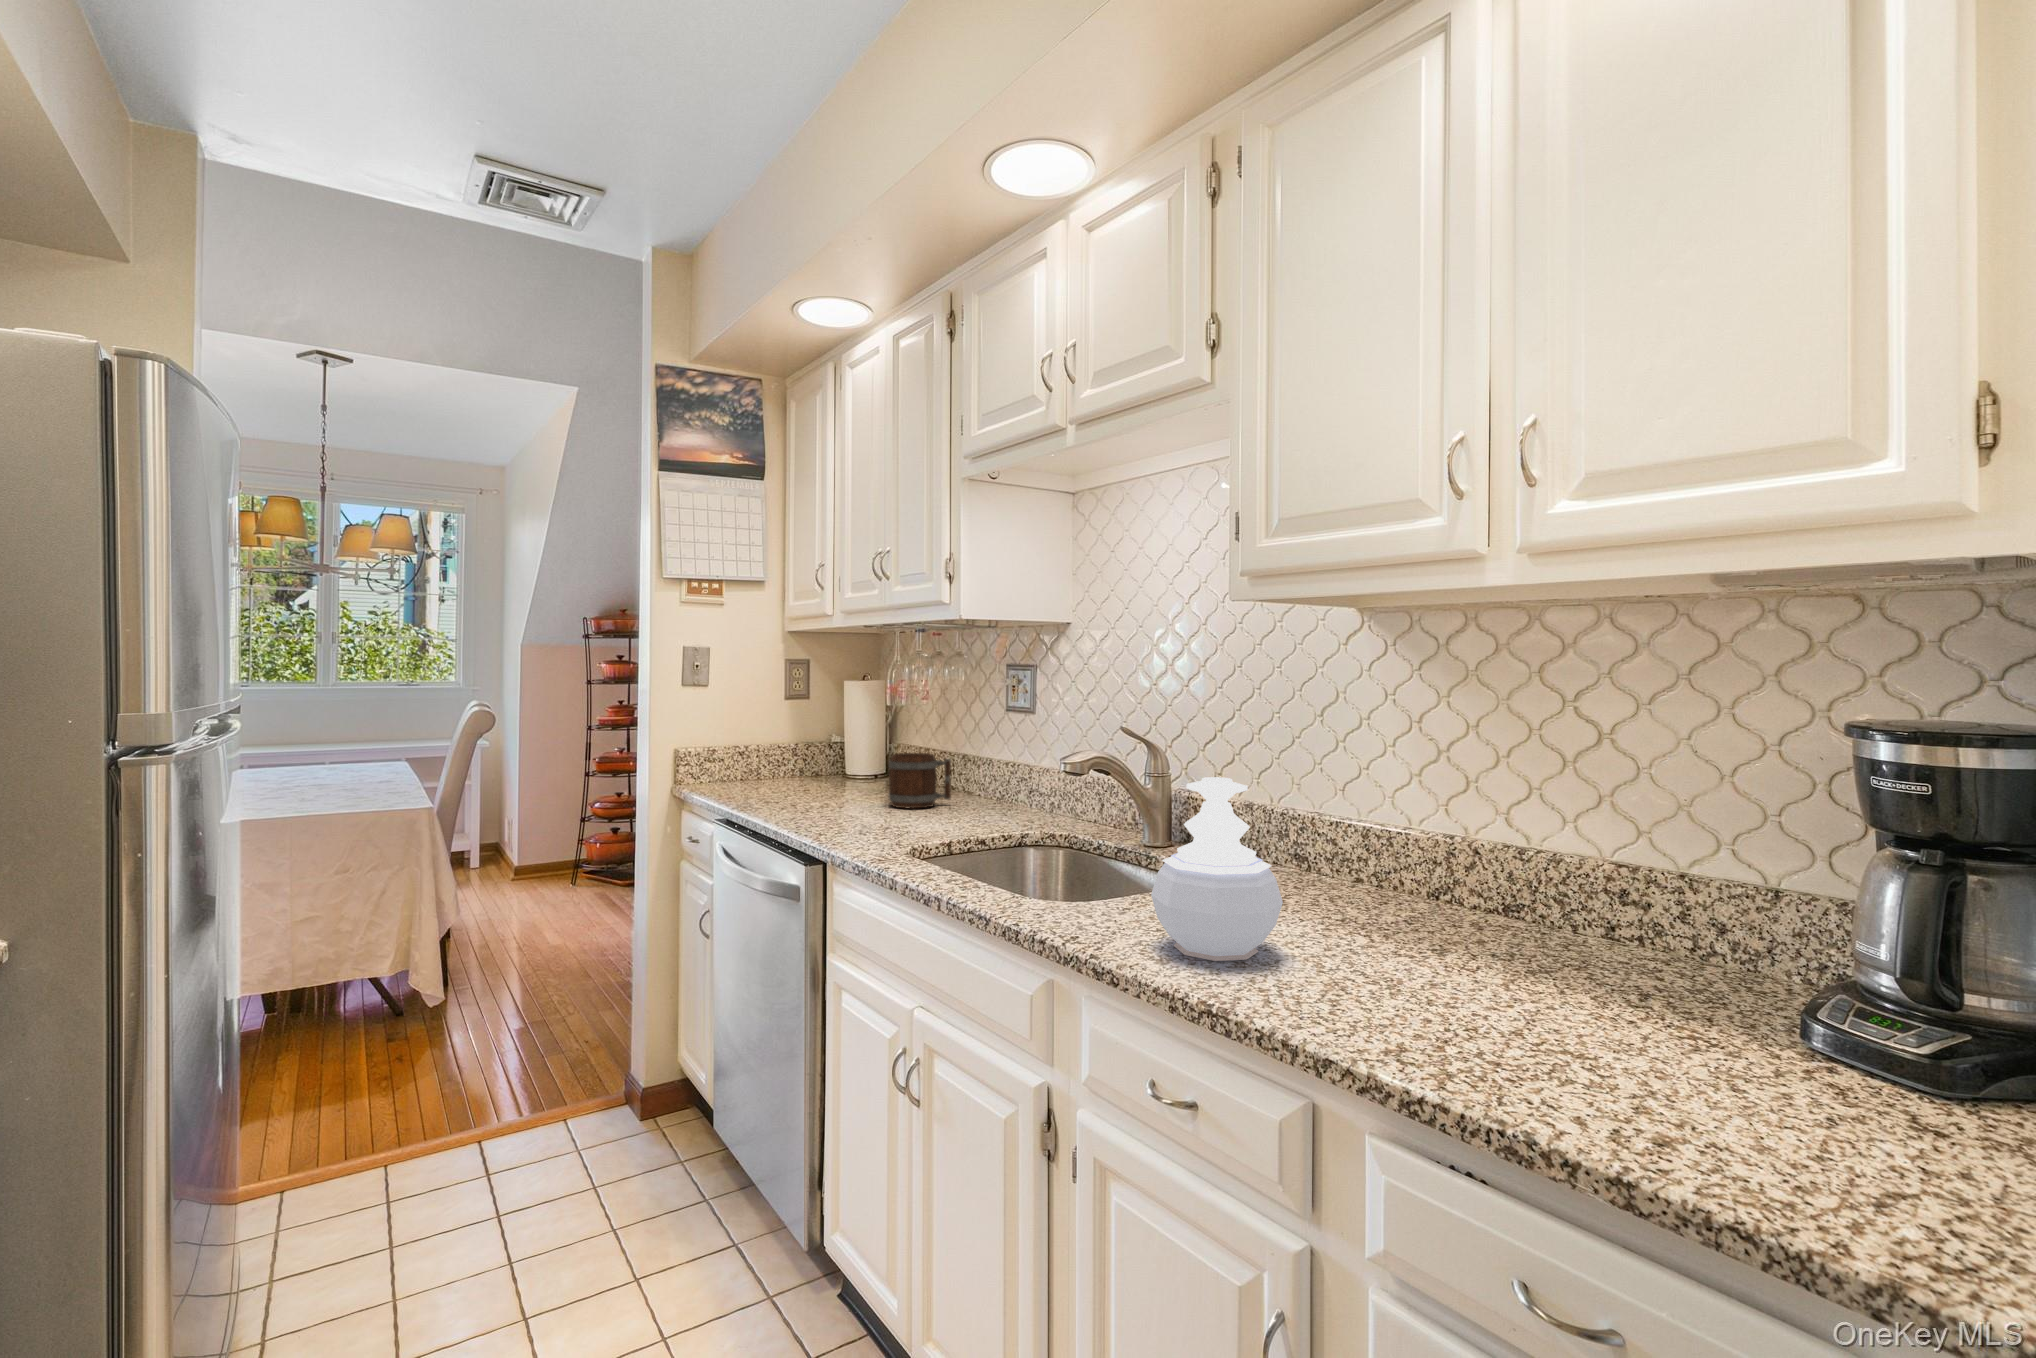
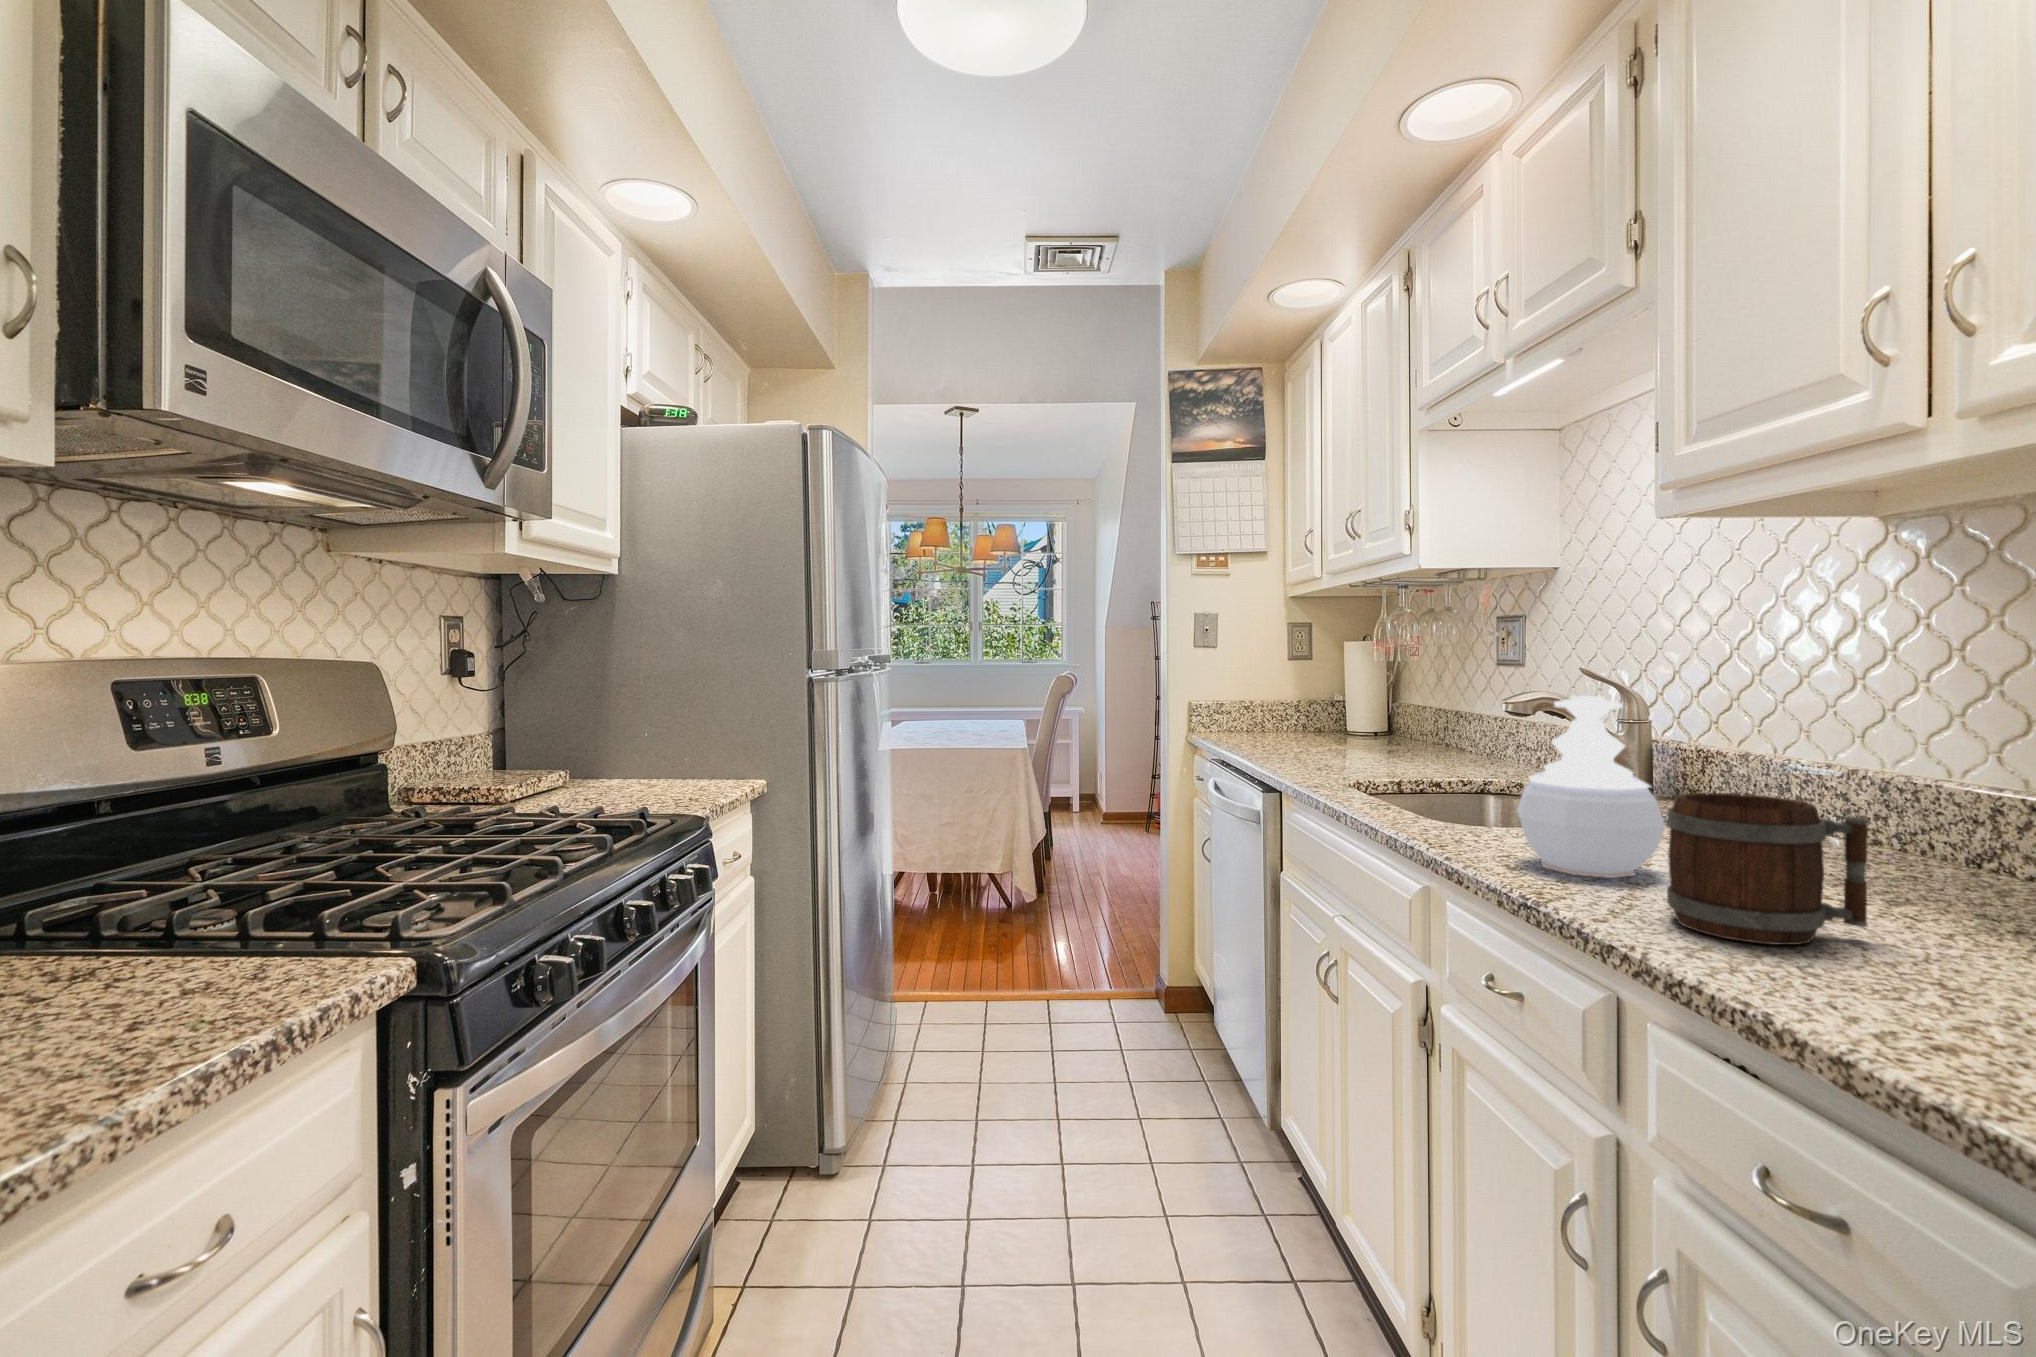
mug: present [889,753,951,809] -> present [1667,793,1868,945]

